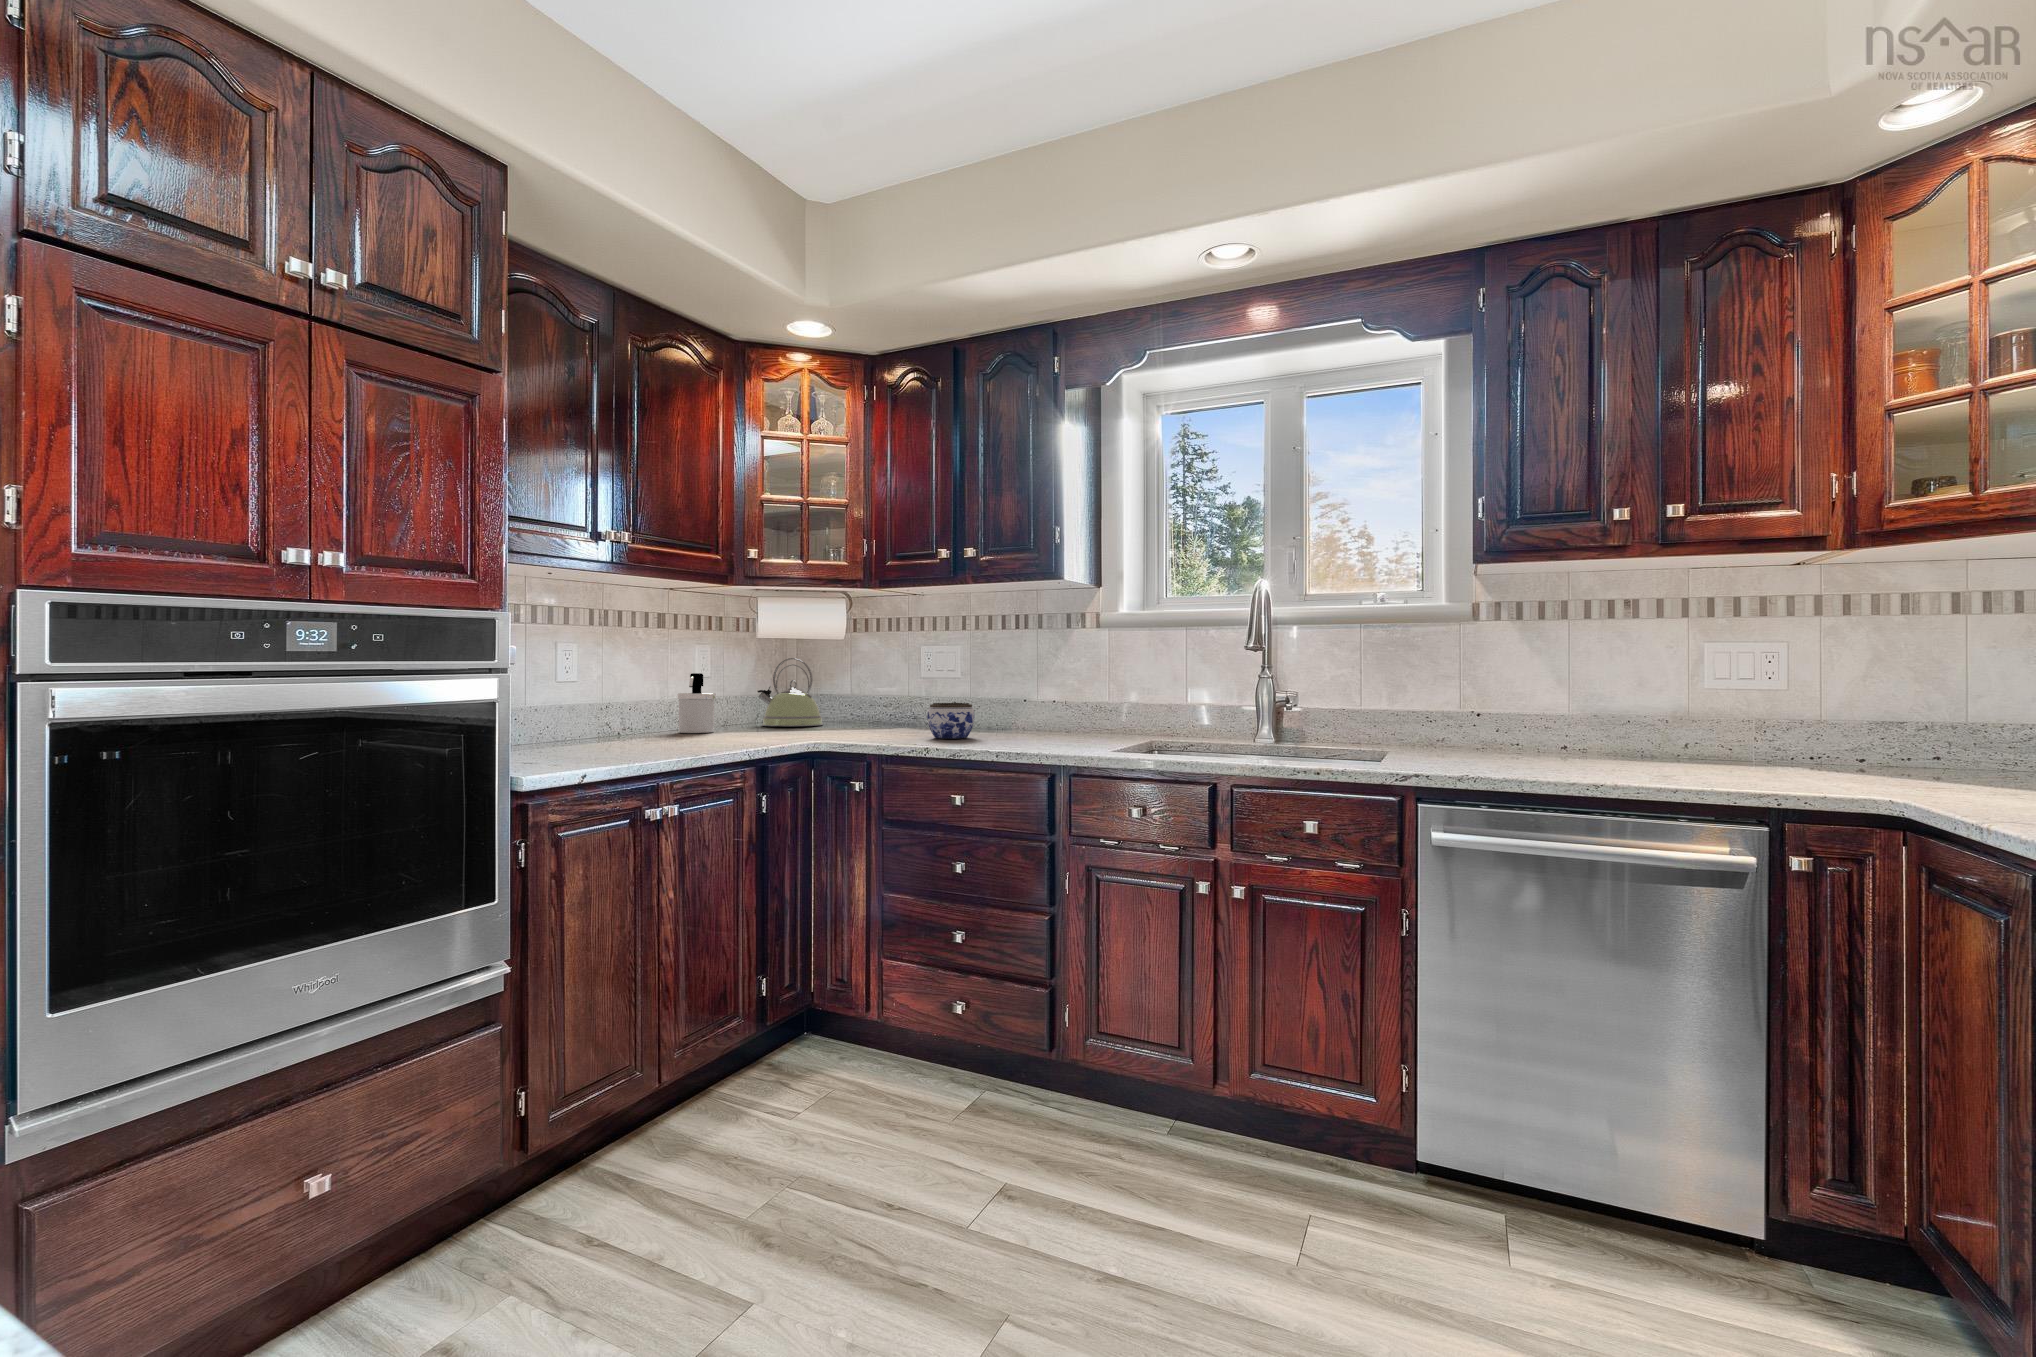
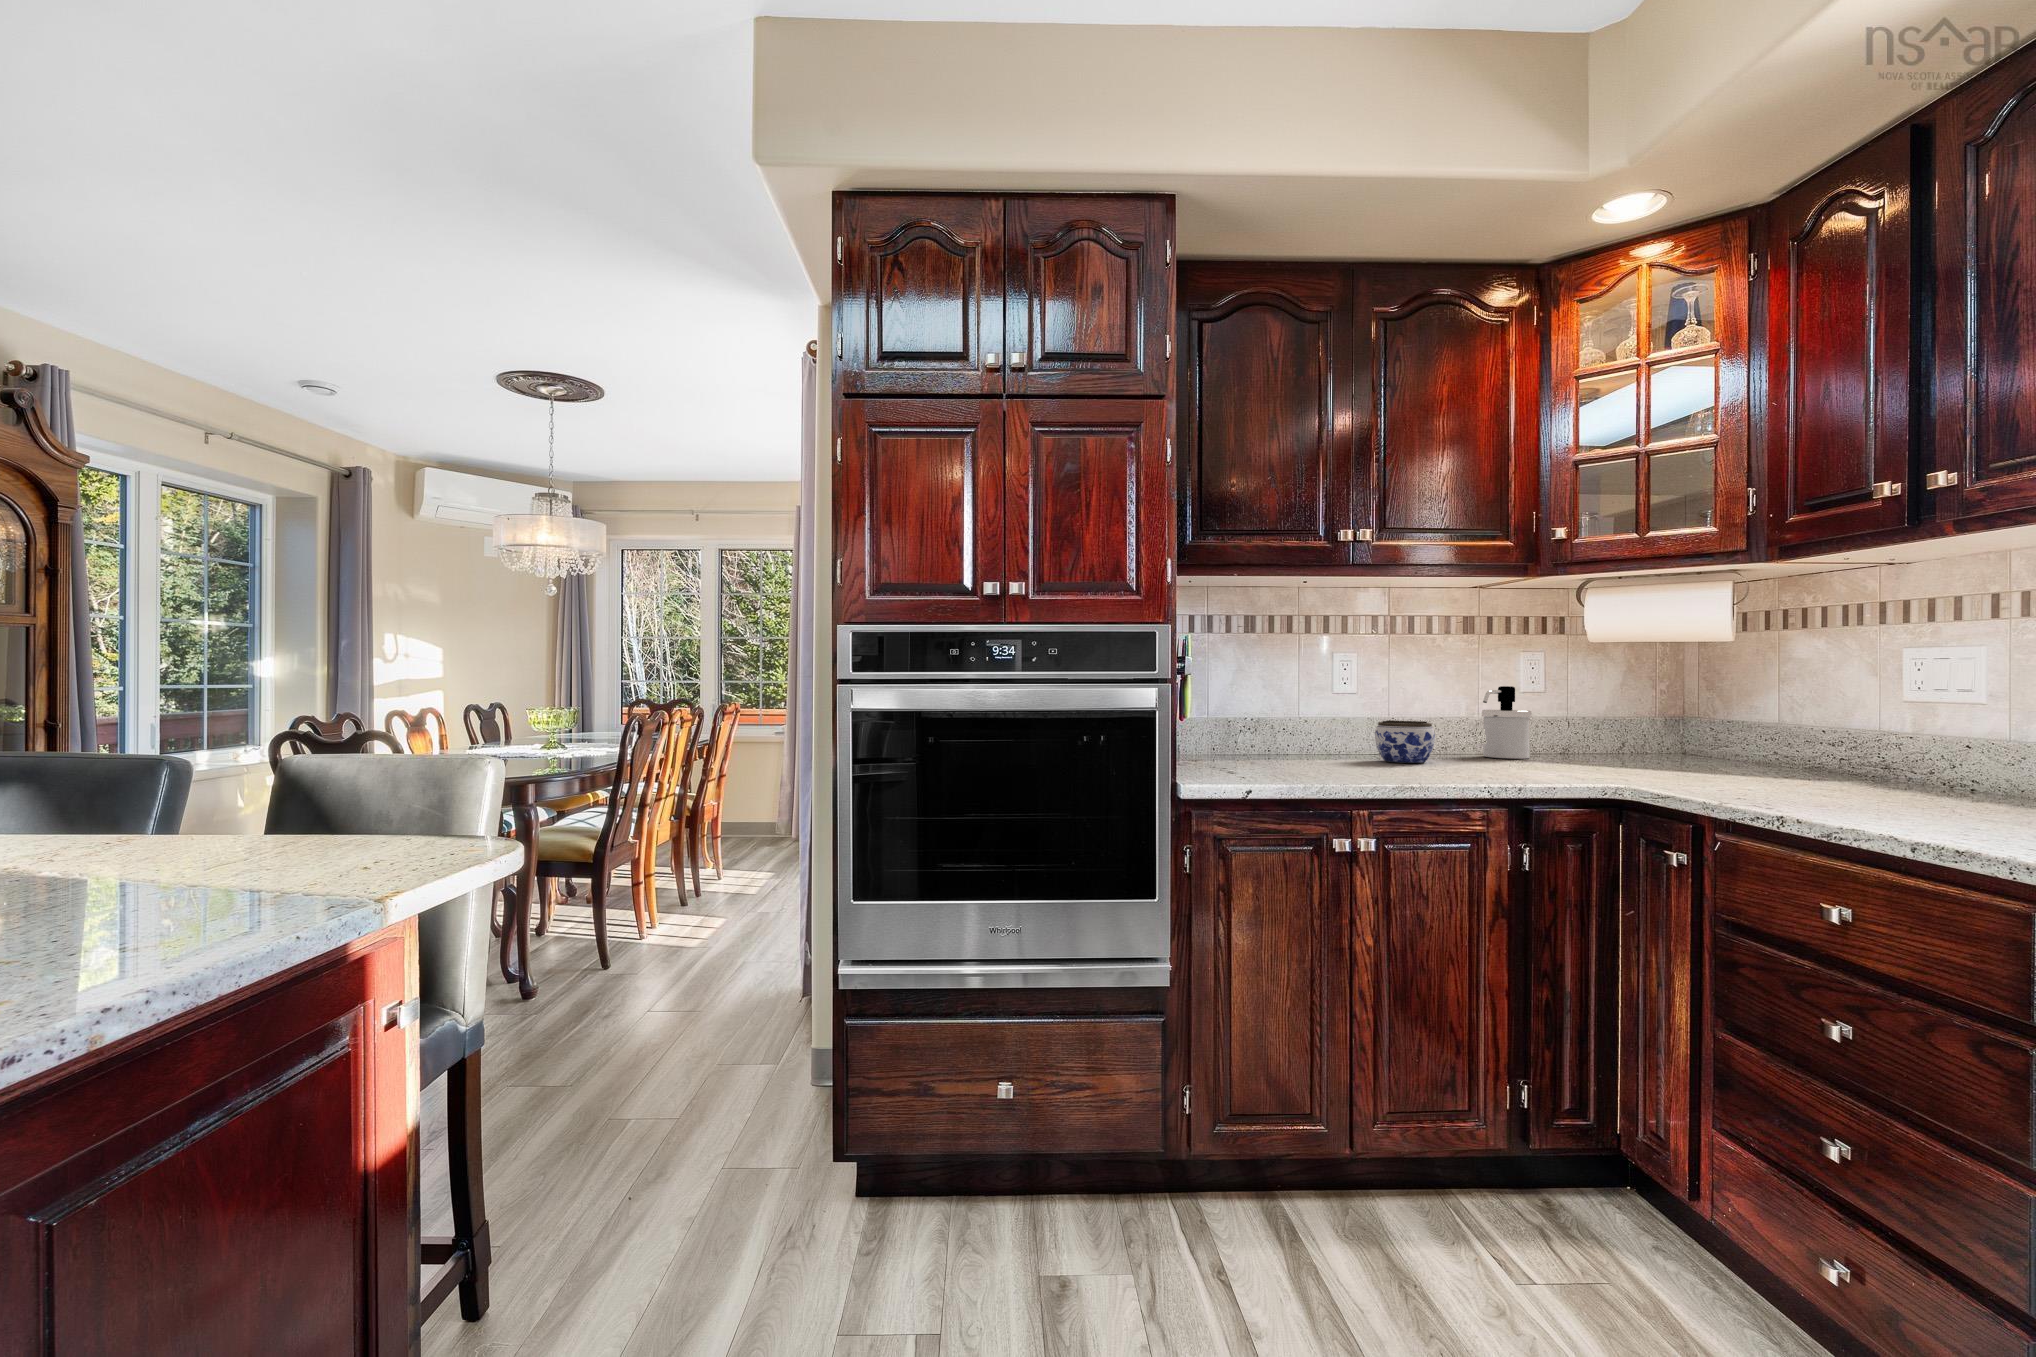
kettle: present [757,658,823,726] -> none [1617,667,1718,761]
jar: present [927,703,974,739] -> present [1375,720,1435,763]

